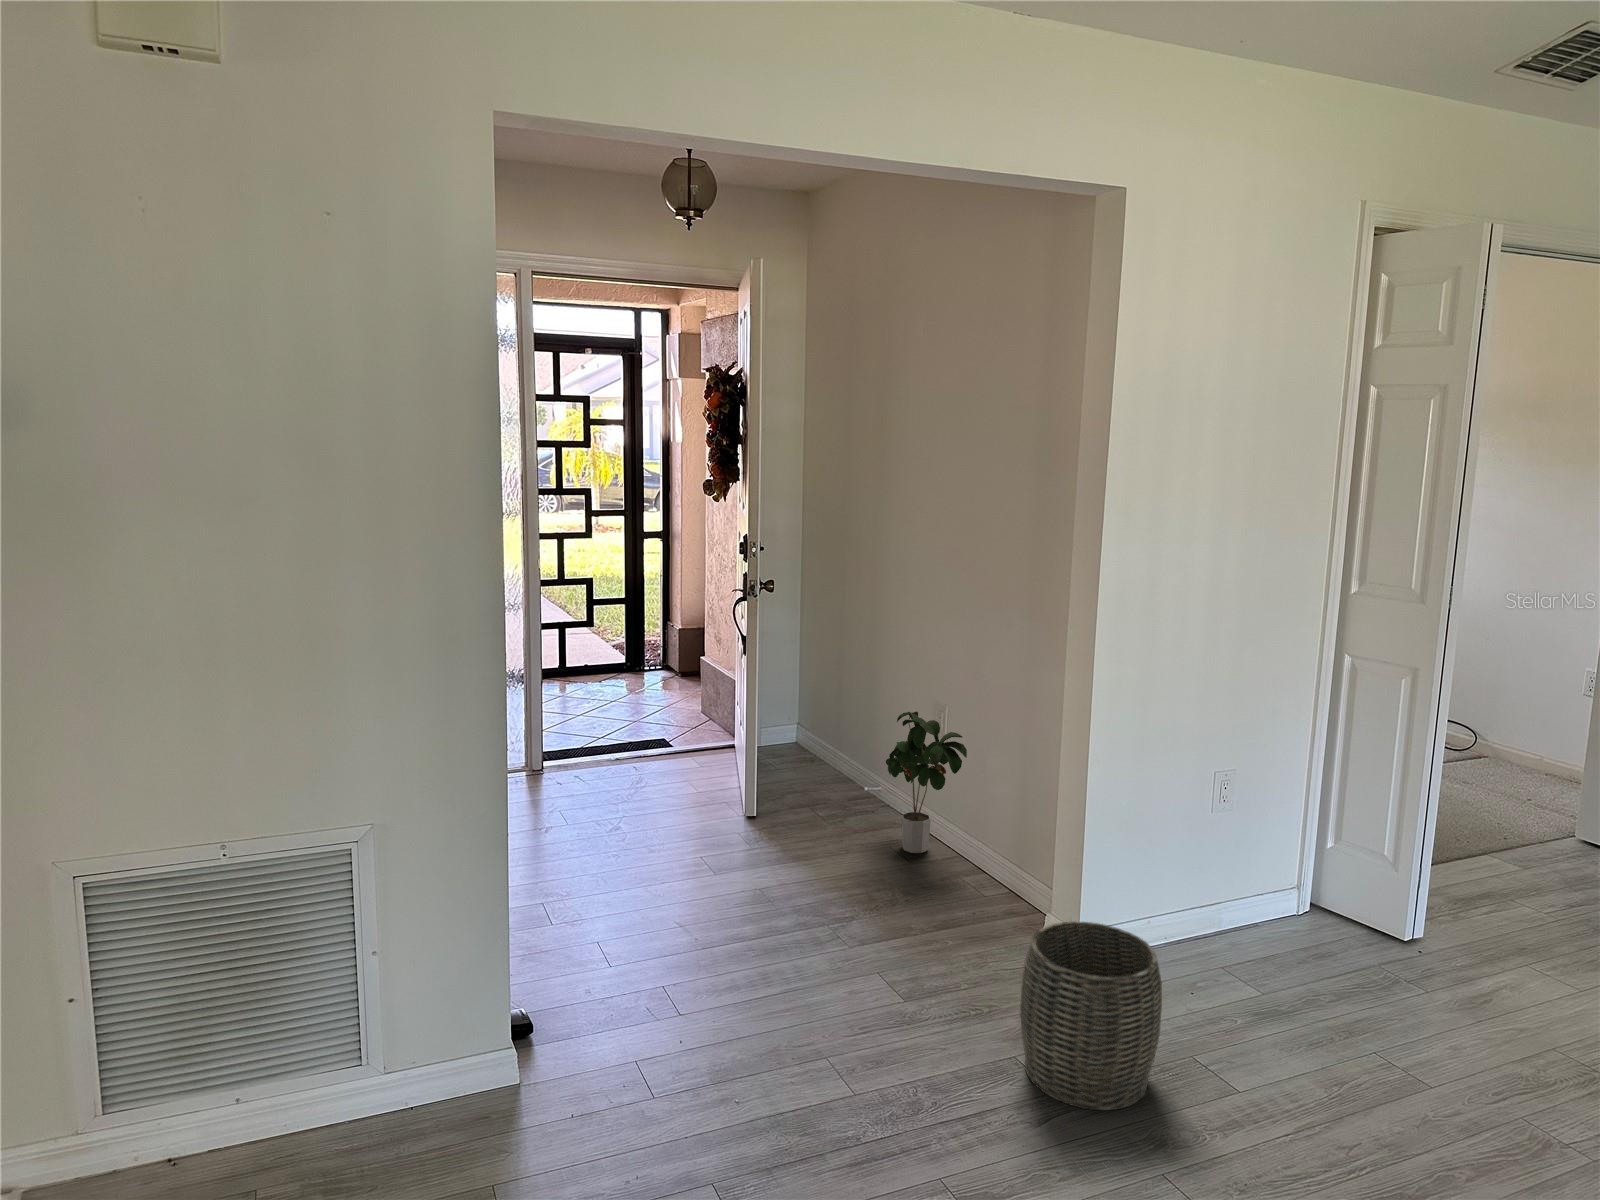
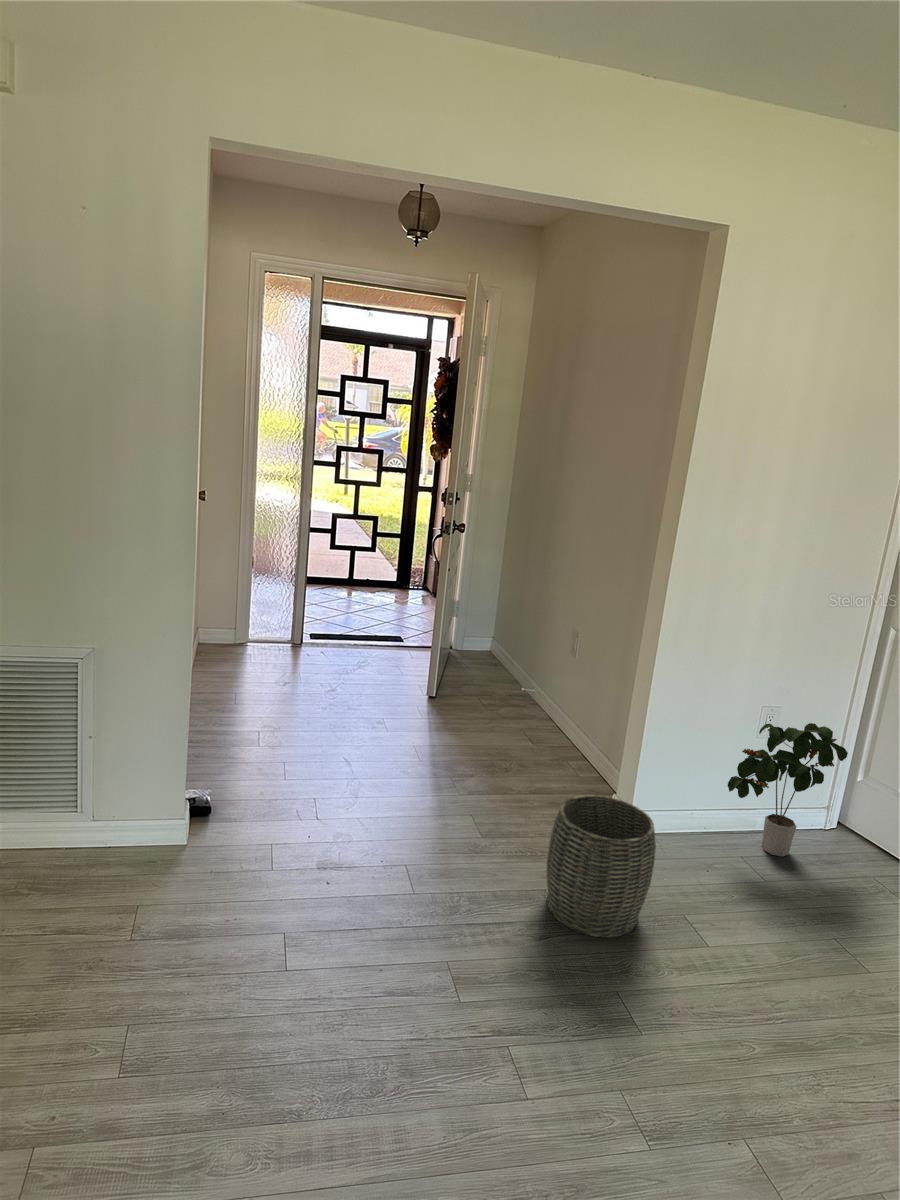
potted plant: present [886,712,967,853] -> present [728,723,848,857]

